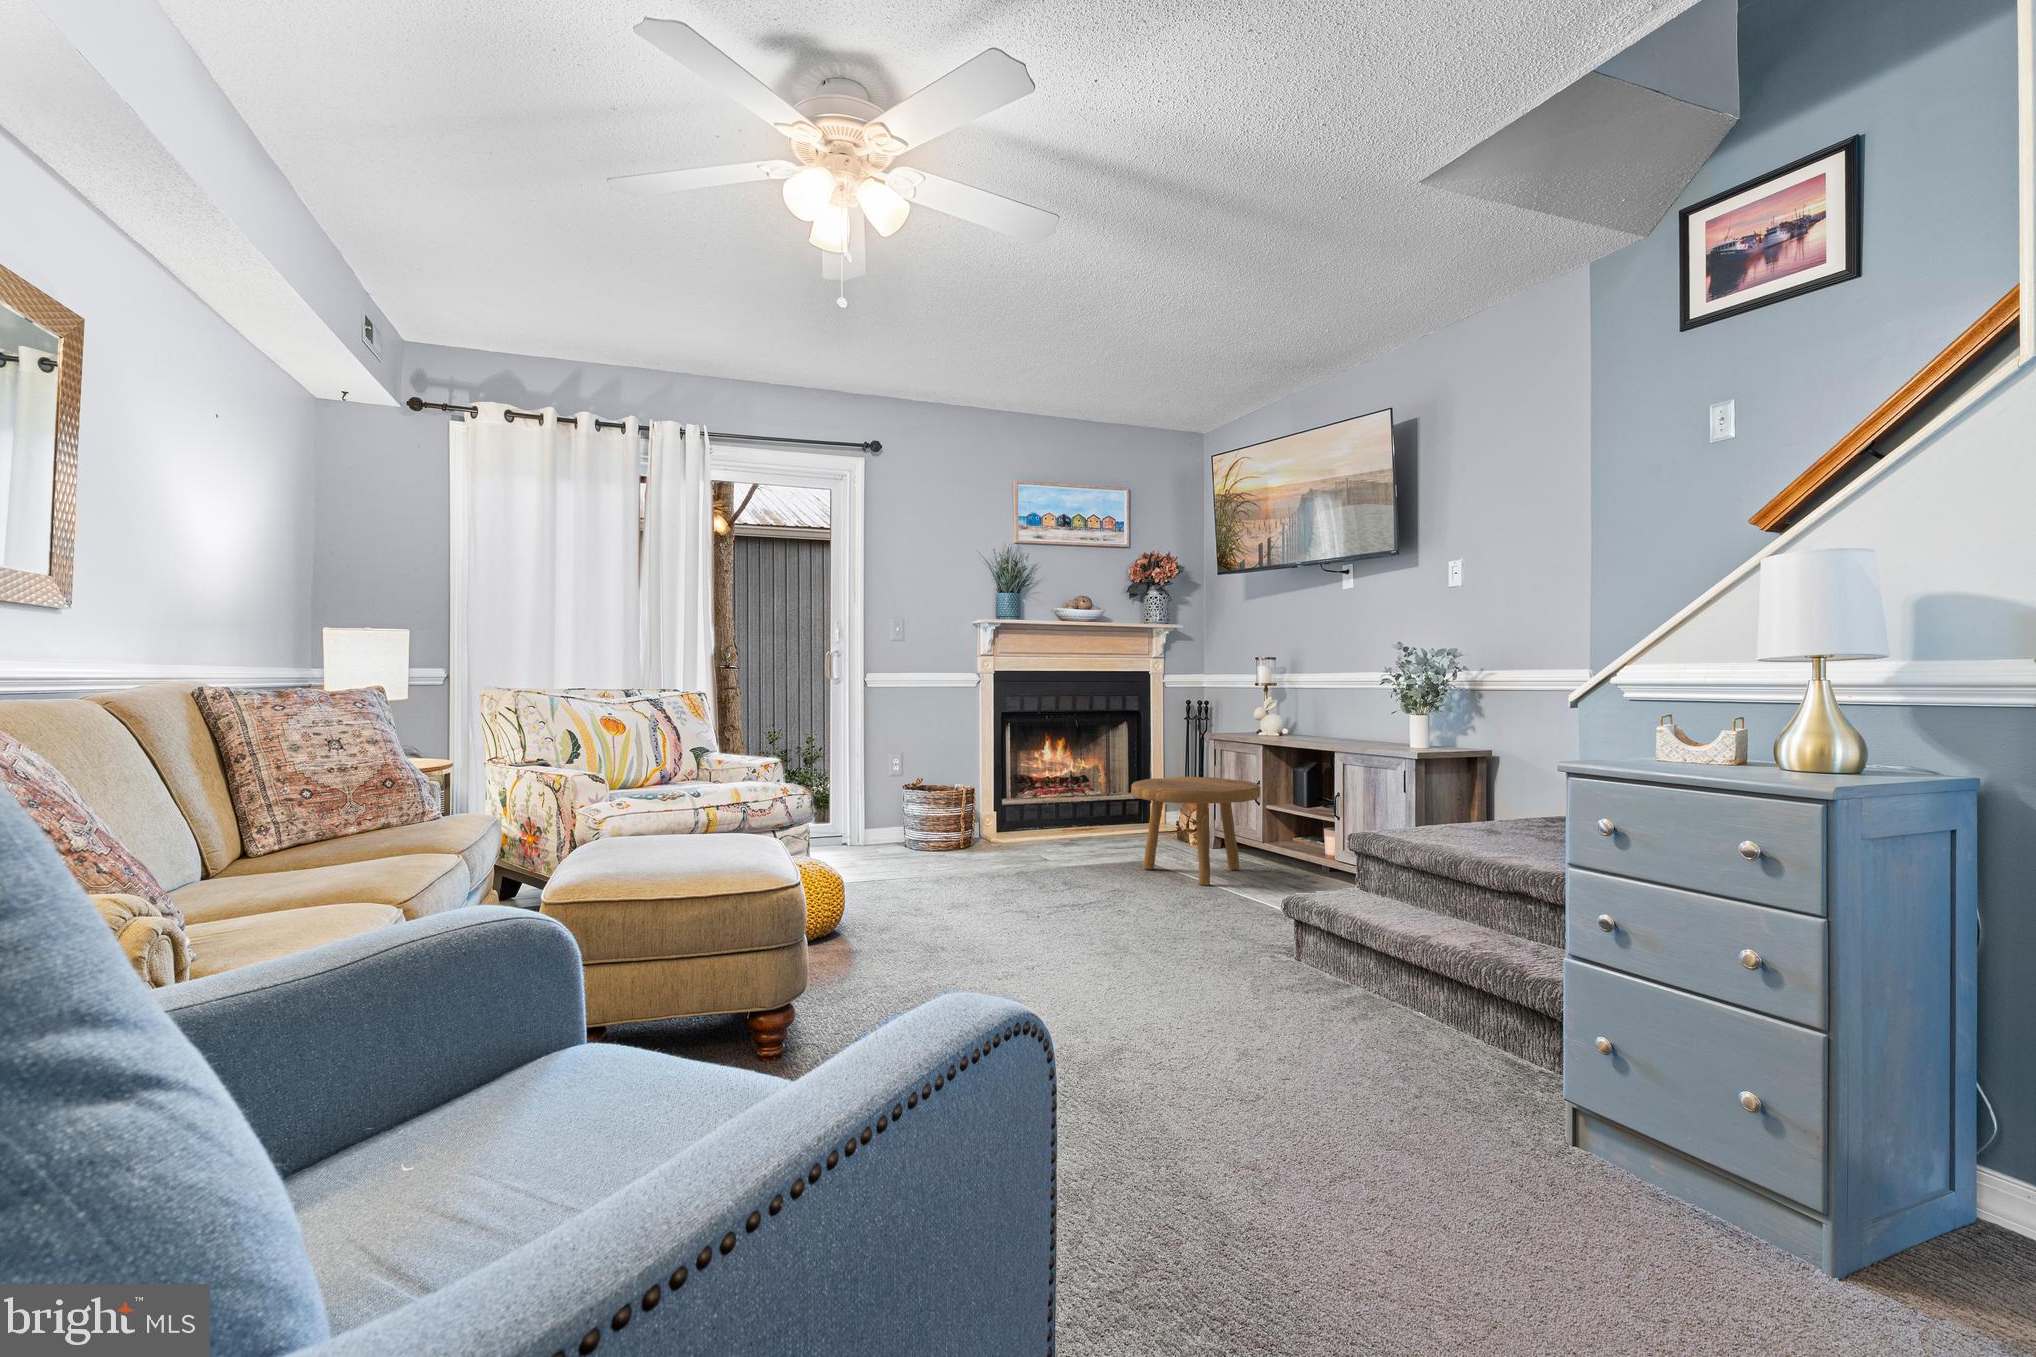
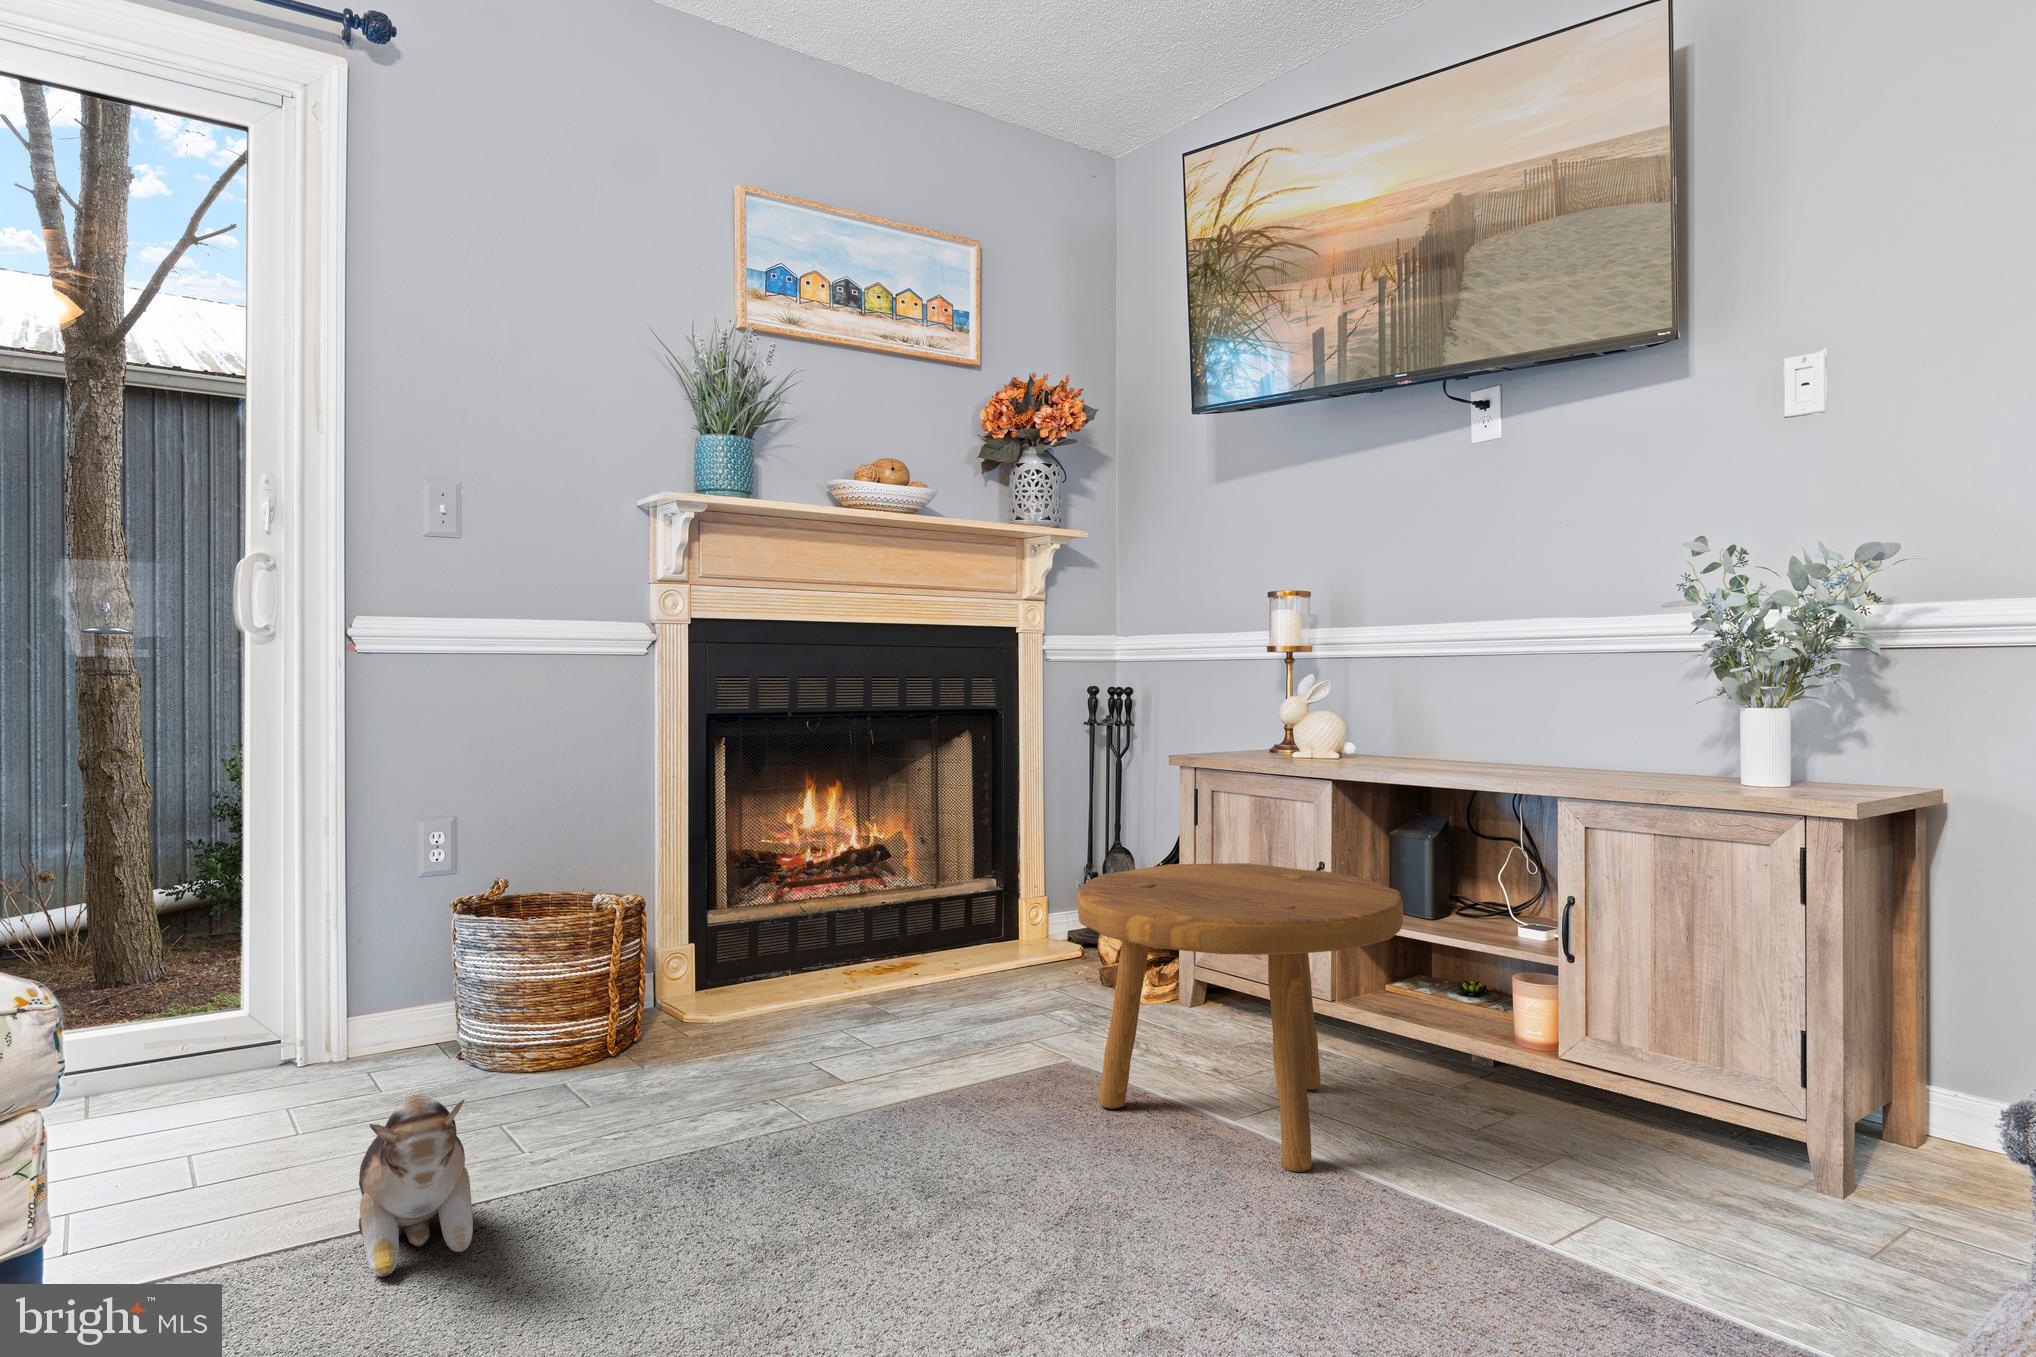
plush toy: none [885,829,919,884] -> present [359,1095,473,1277]

